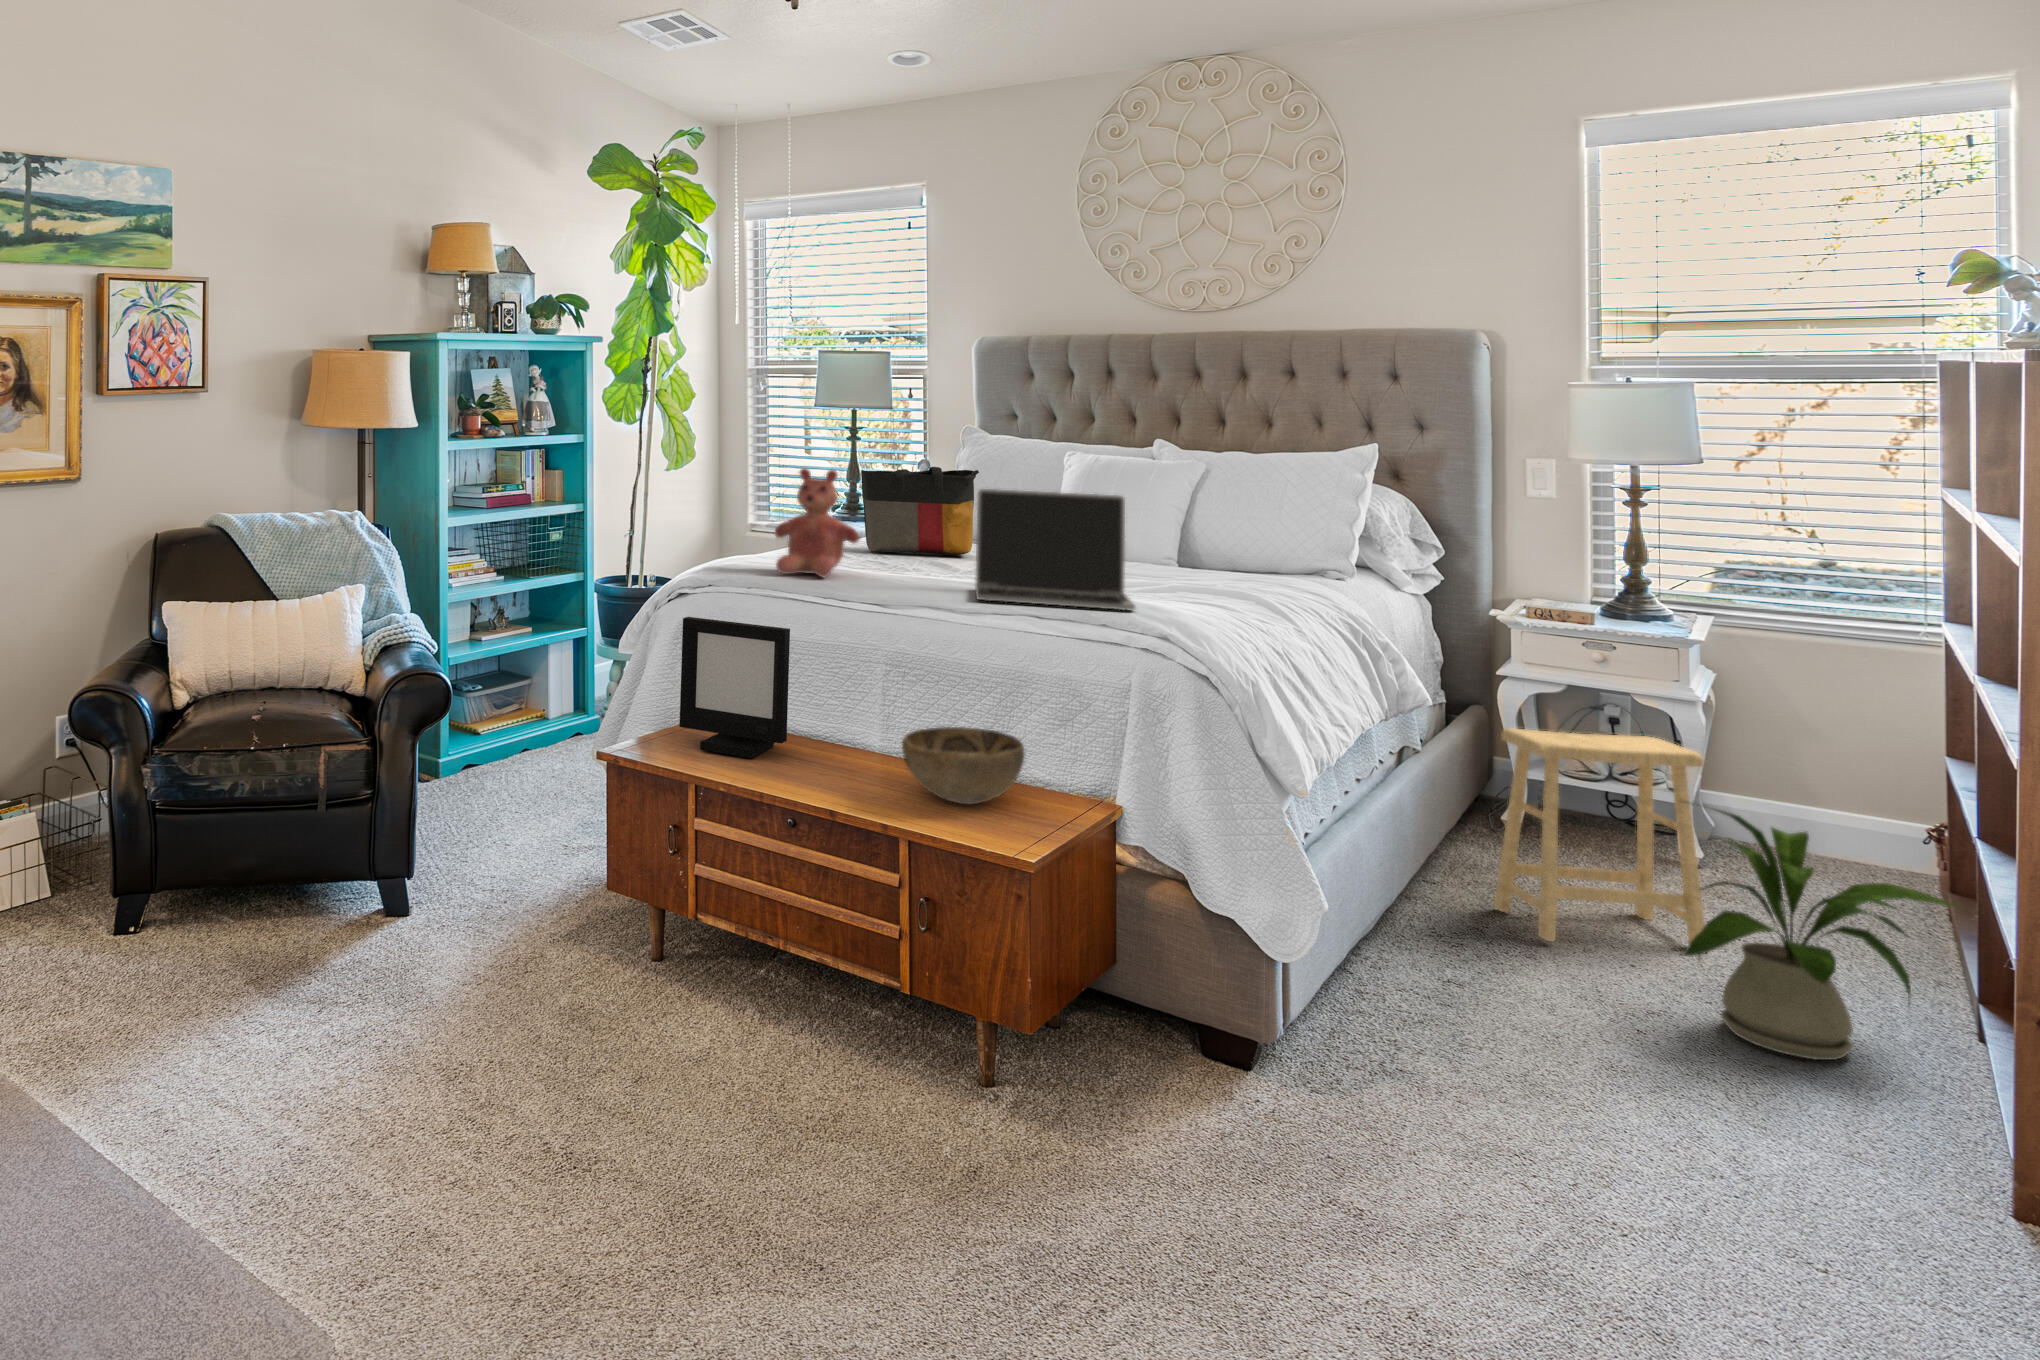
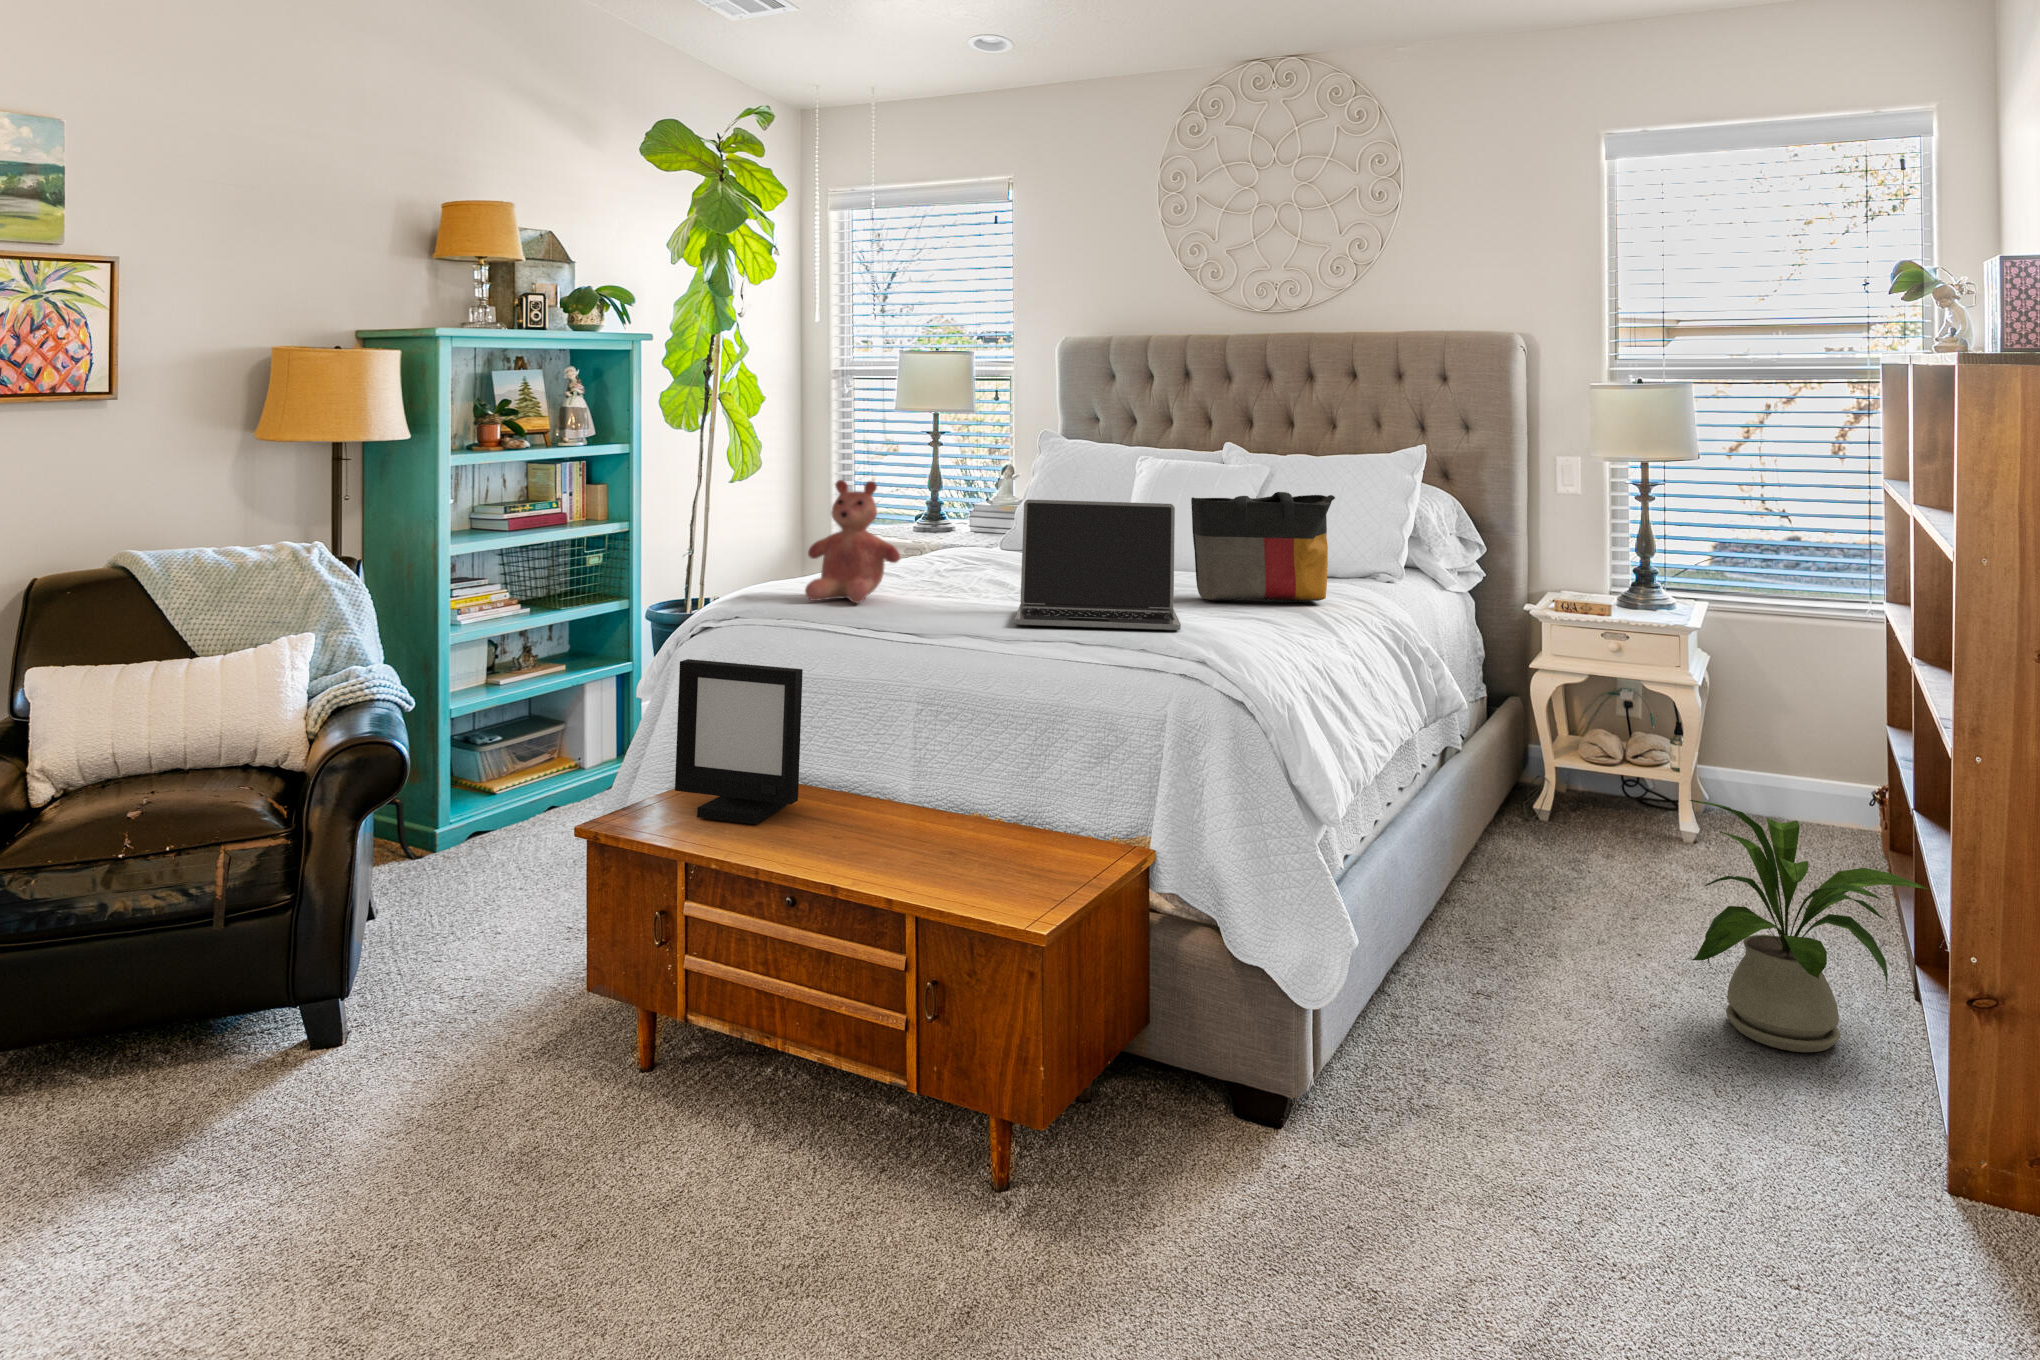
tote bag: present [861,467,979,555] -> present [1191,492,1335,601]
decorative bowl: present [902,727,1025,804] -> none [919,775,1055,868]
footstool: present [1494,728,1705,944] -> none [1524,726,1710,941]

